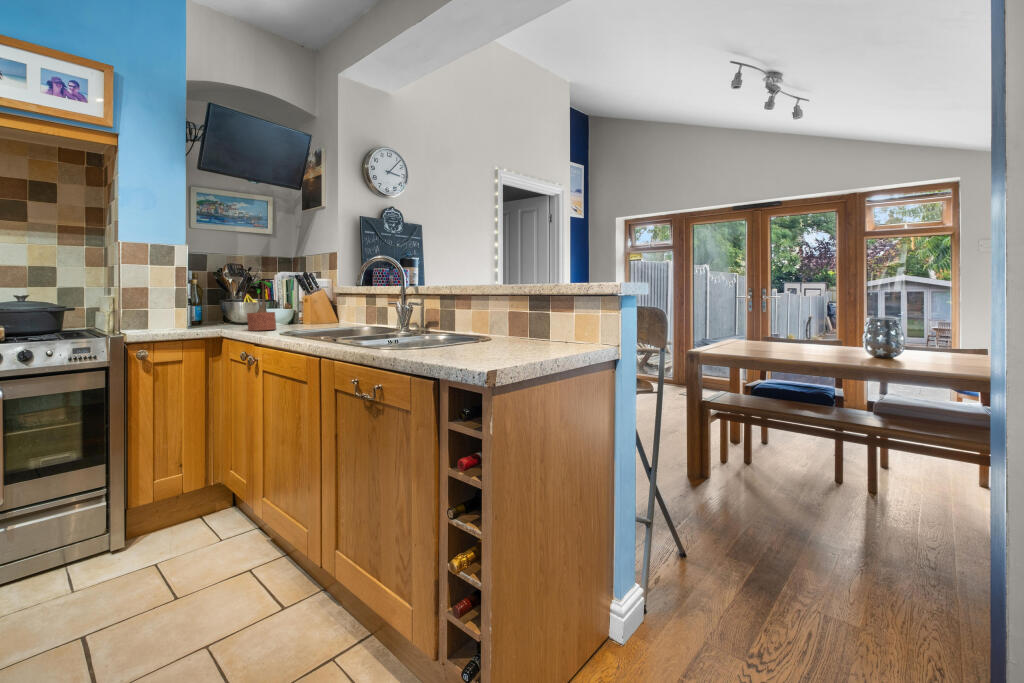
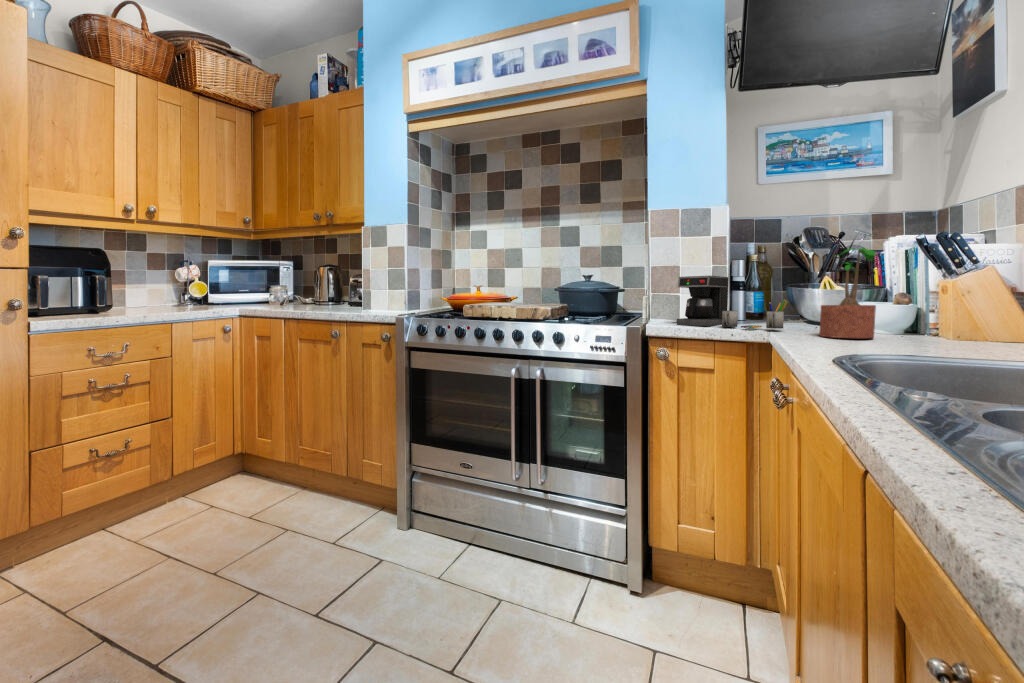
coffee maker: none [143,296,227,332] -> present [677,276,788,329]

